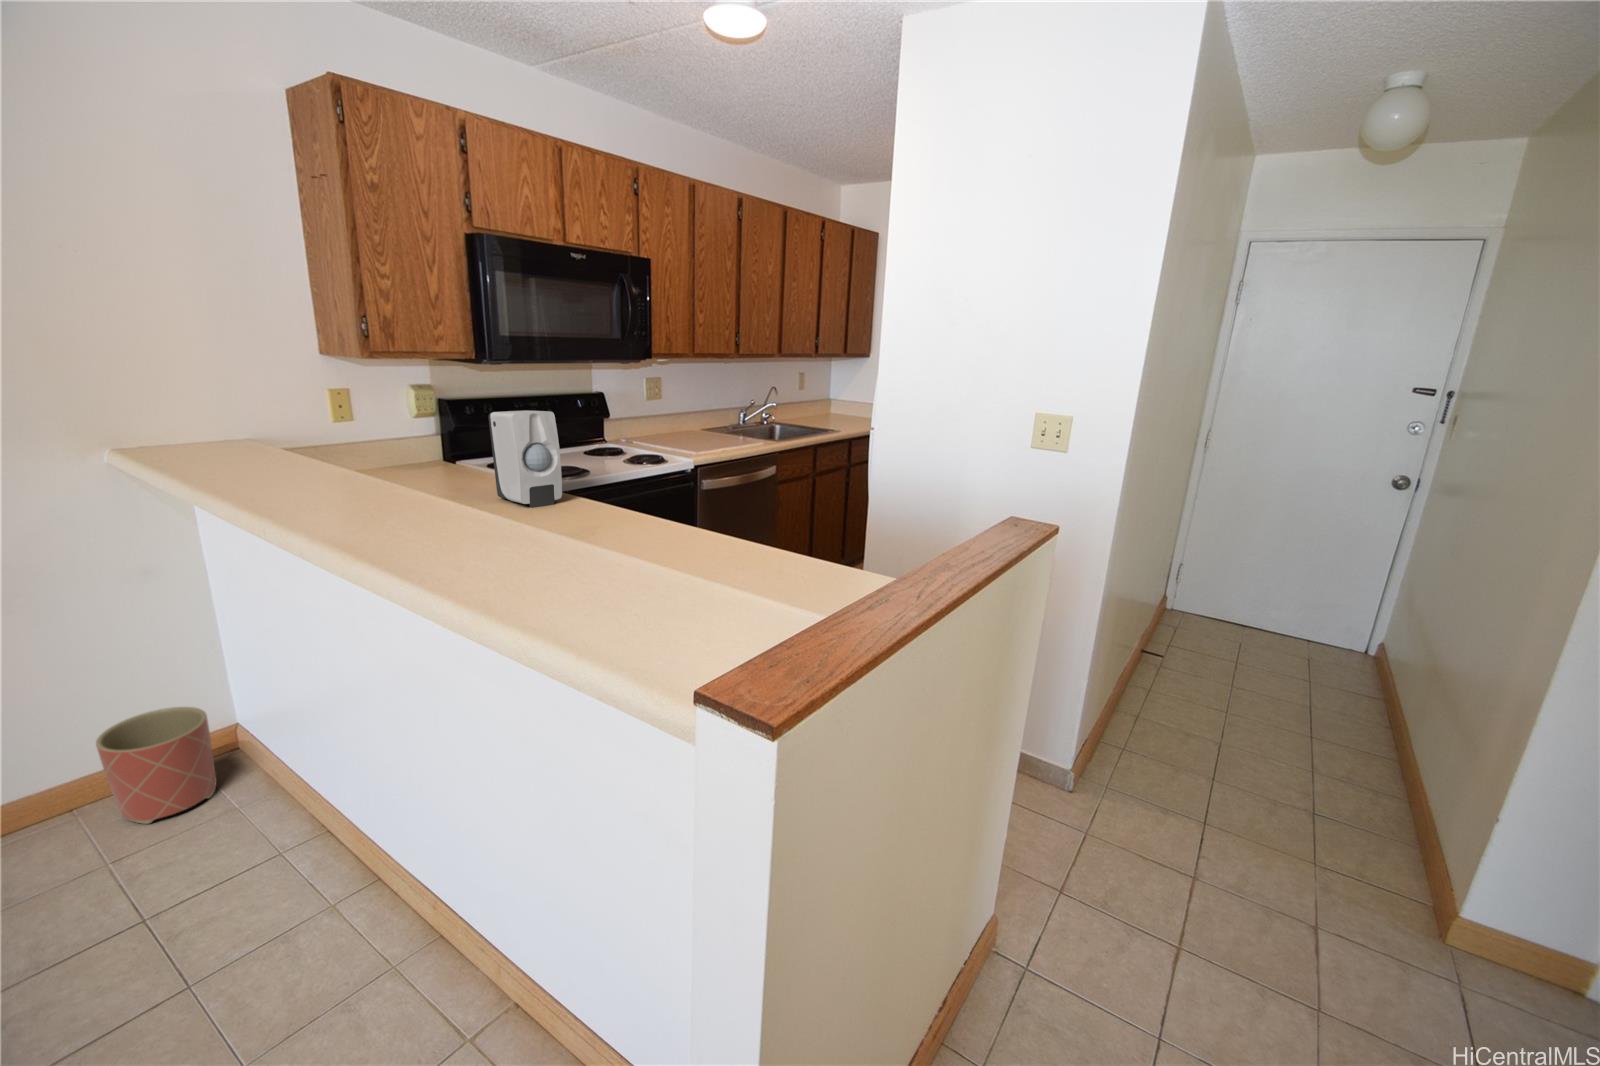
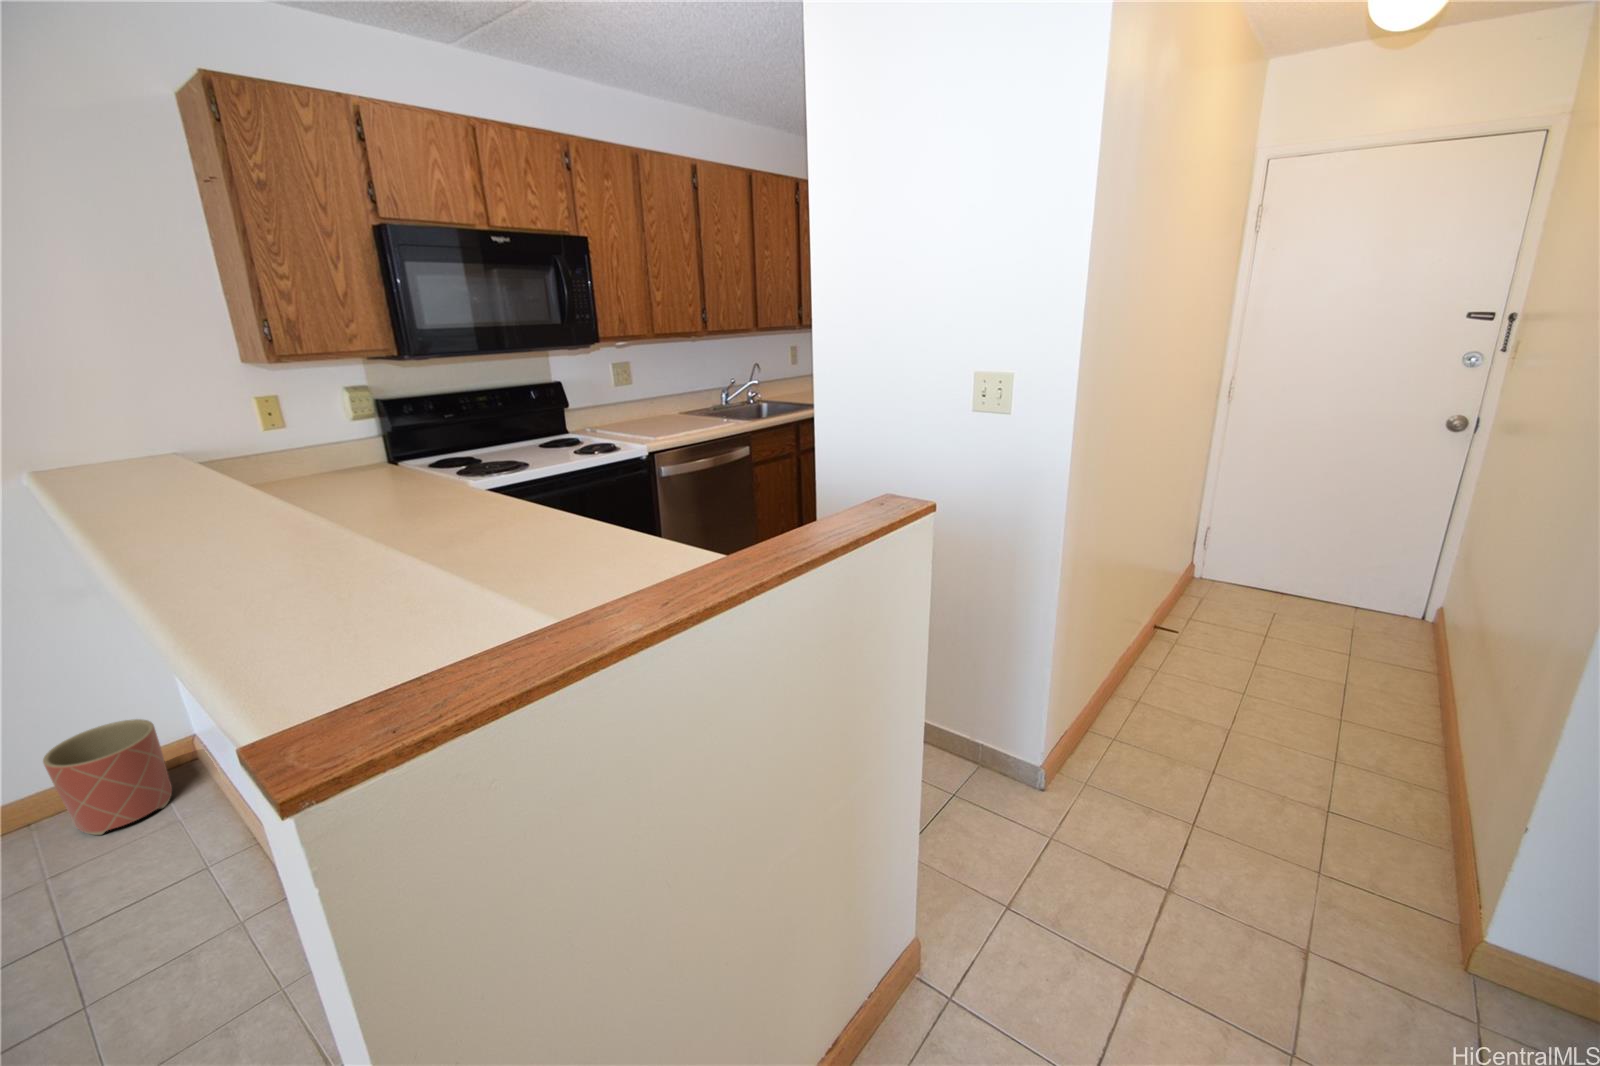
soap dispenser: present [488,410,562,508] -> none [386,406,466,508]

